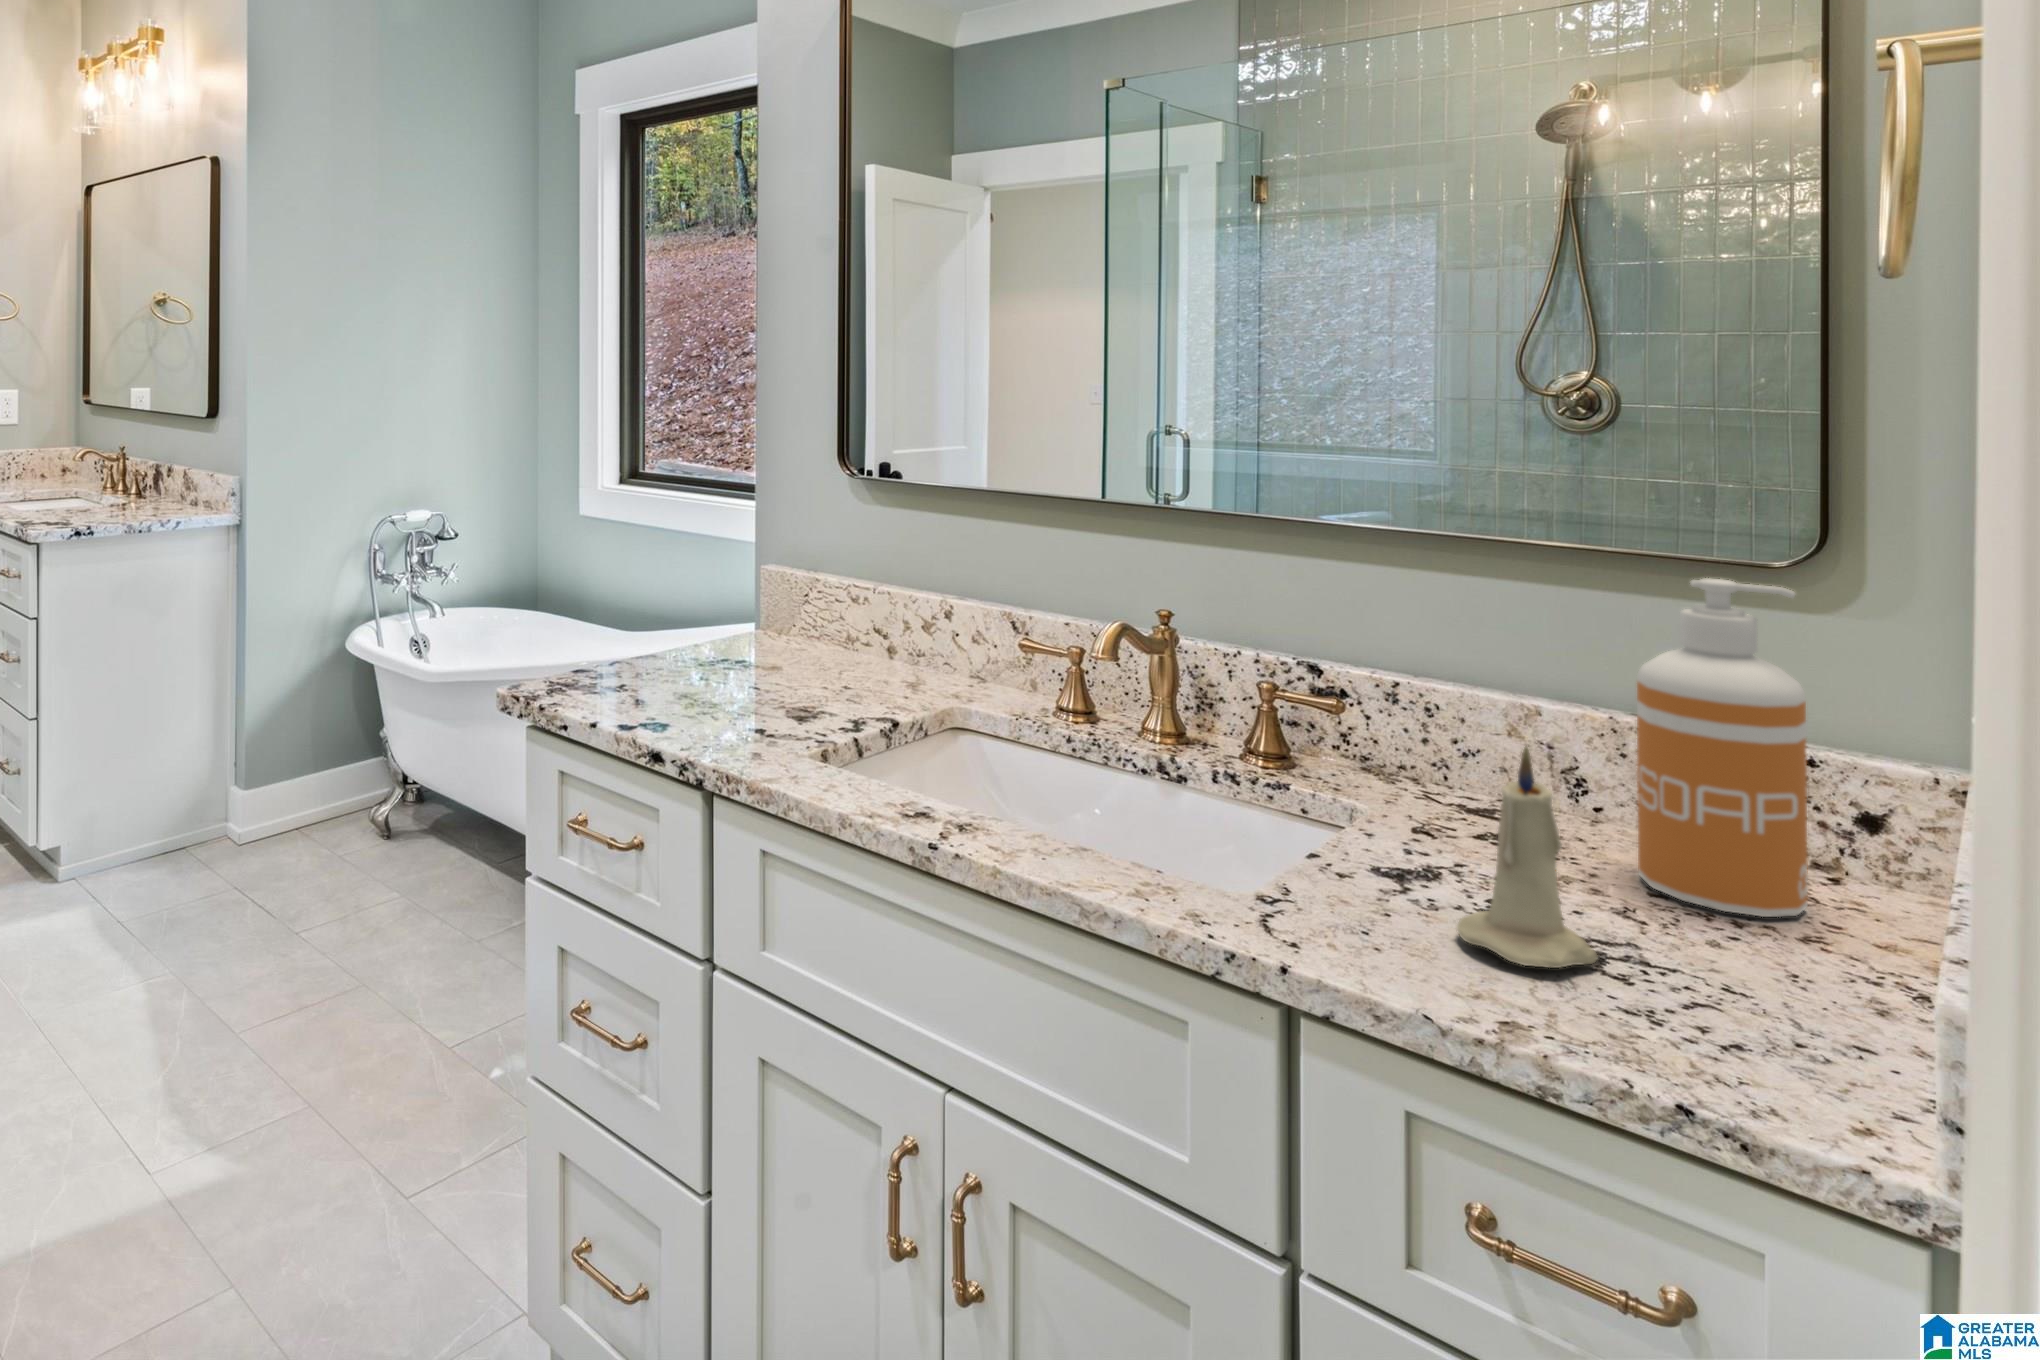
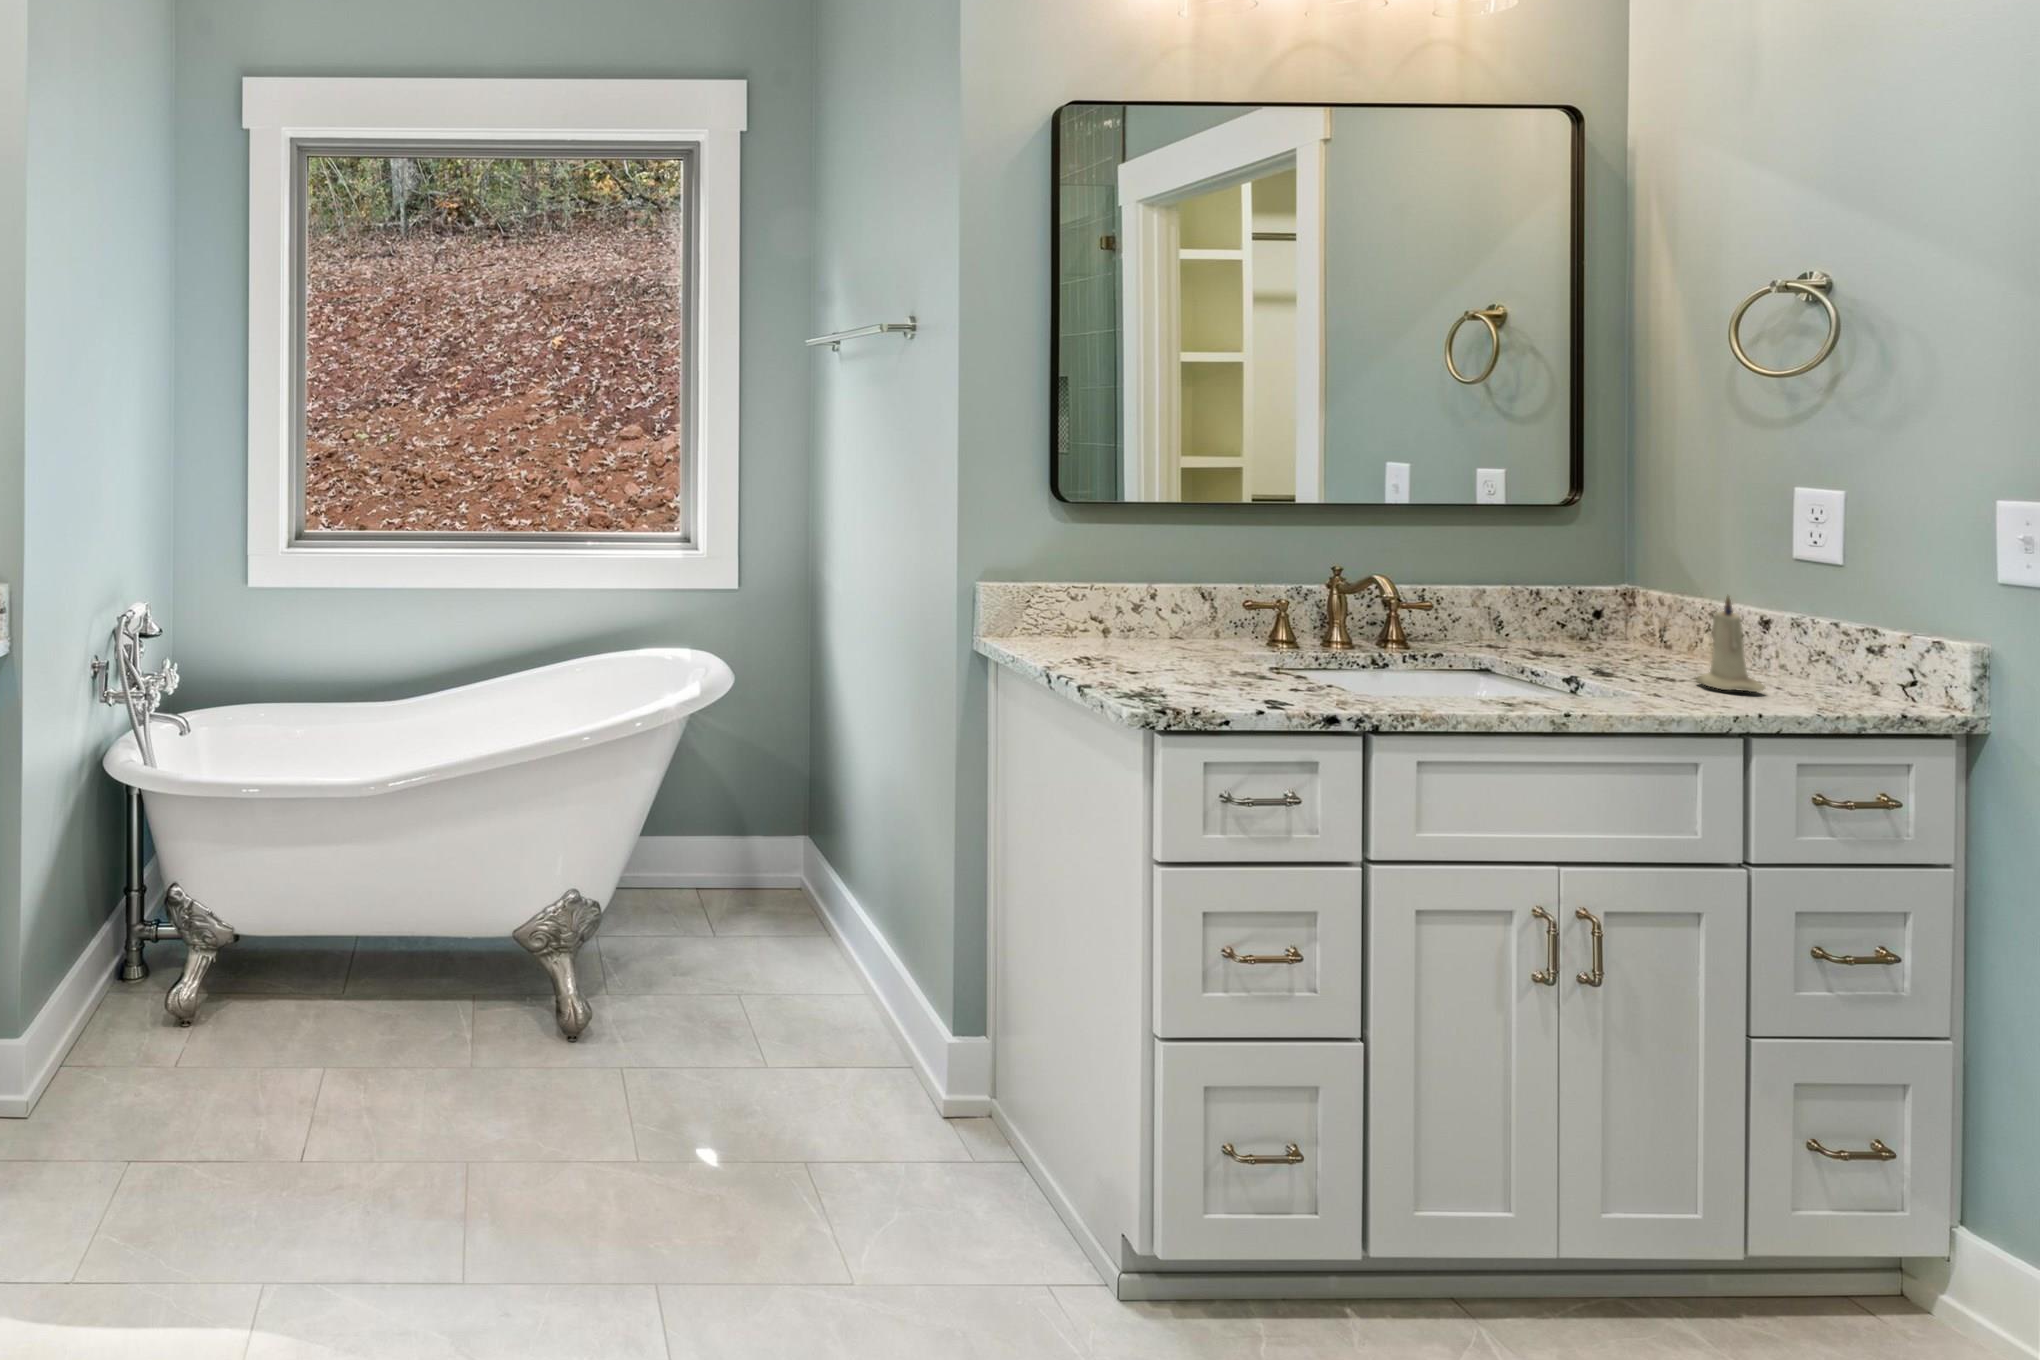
soap dispenser: present [1637,578,1808,917] -> none [1591,514,1667,661]

